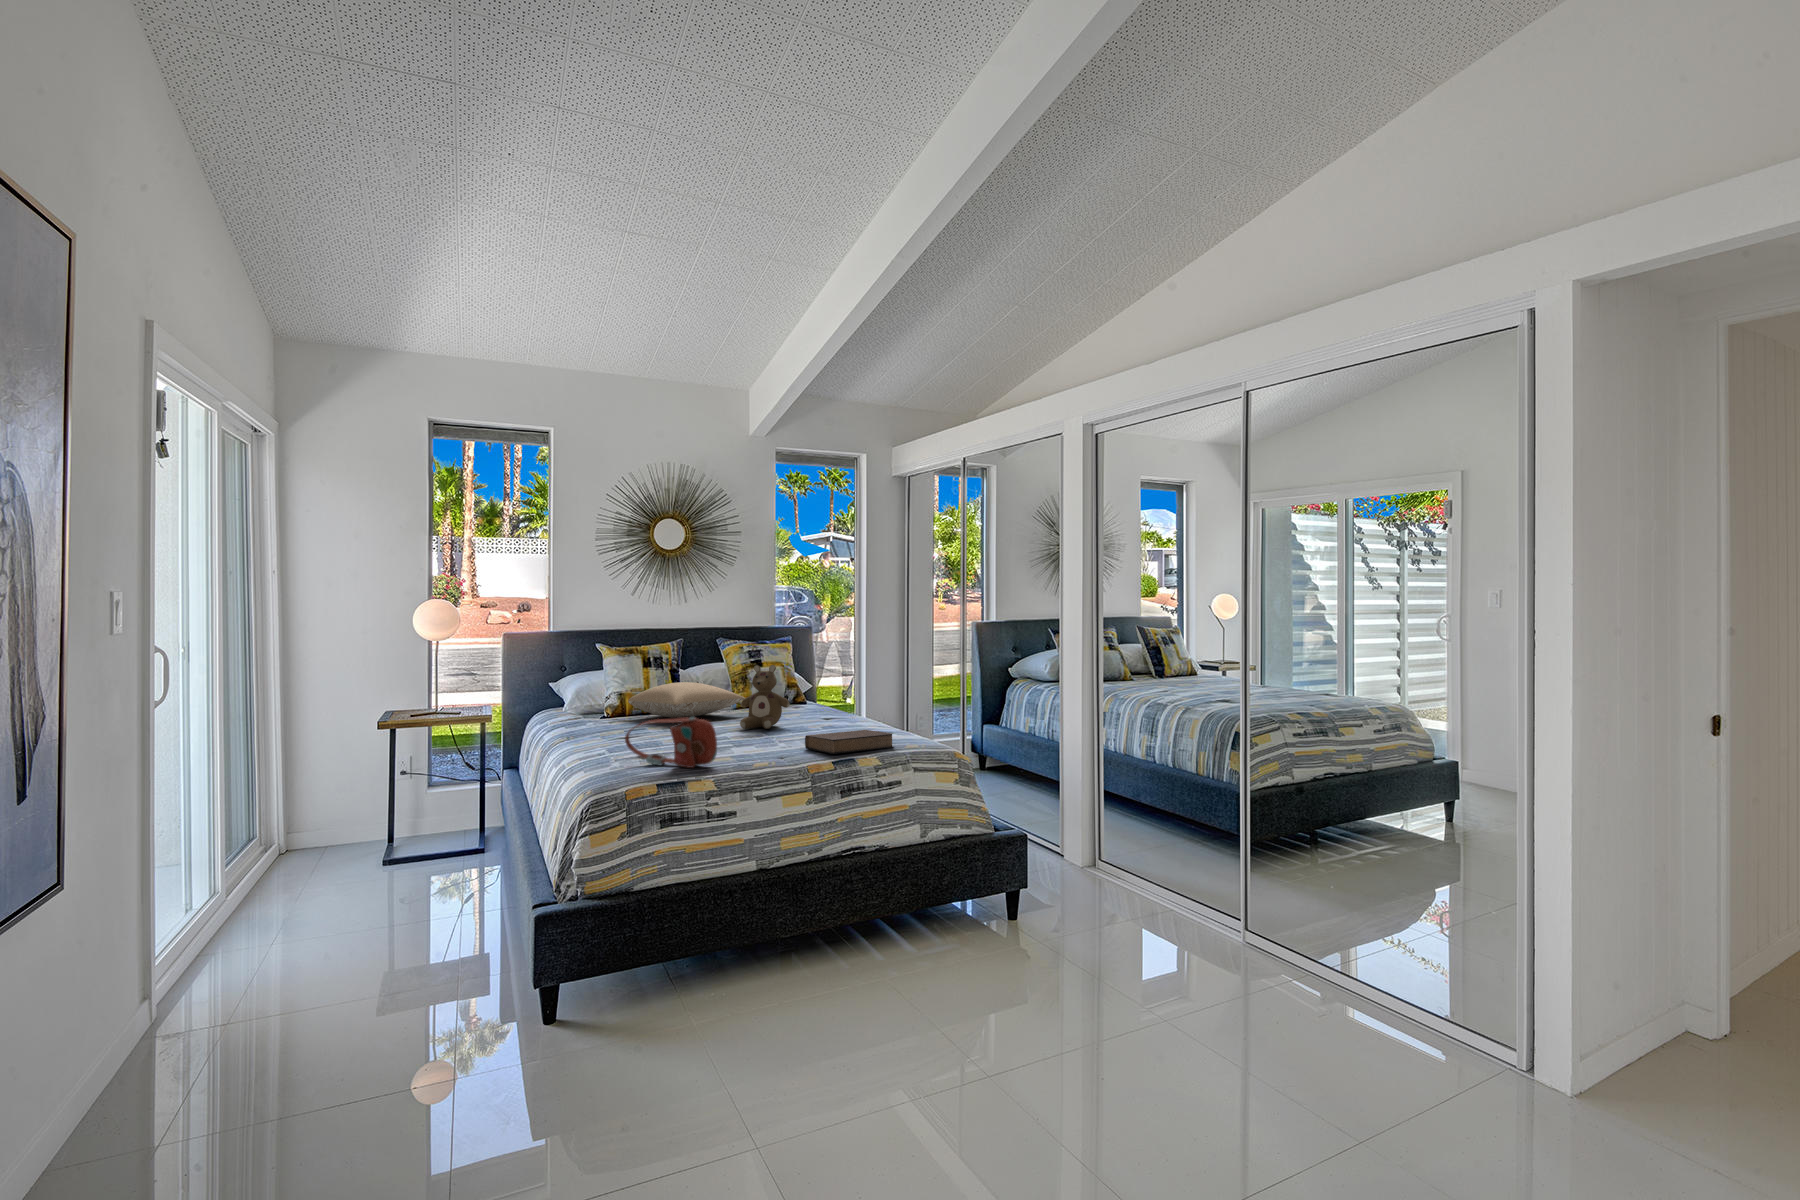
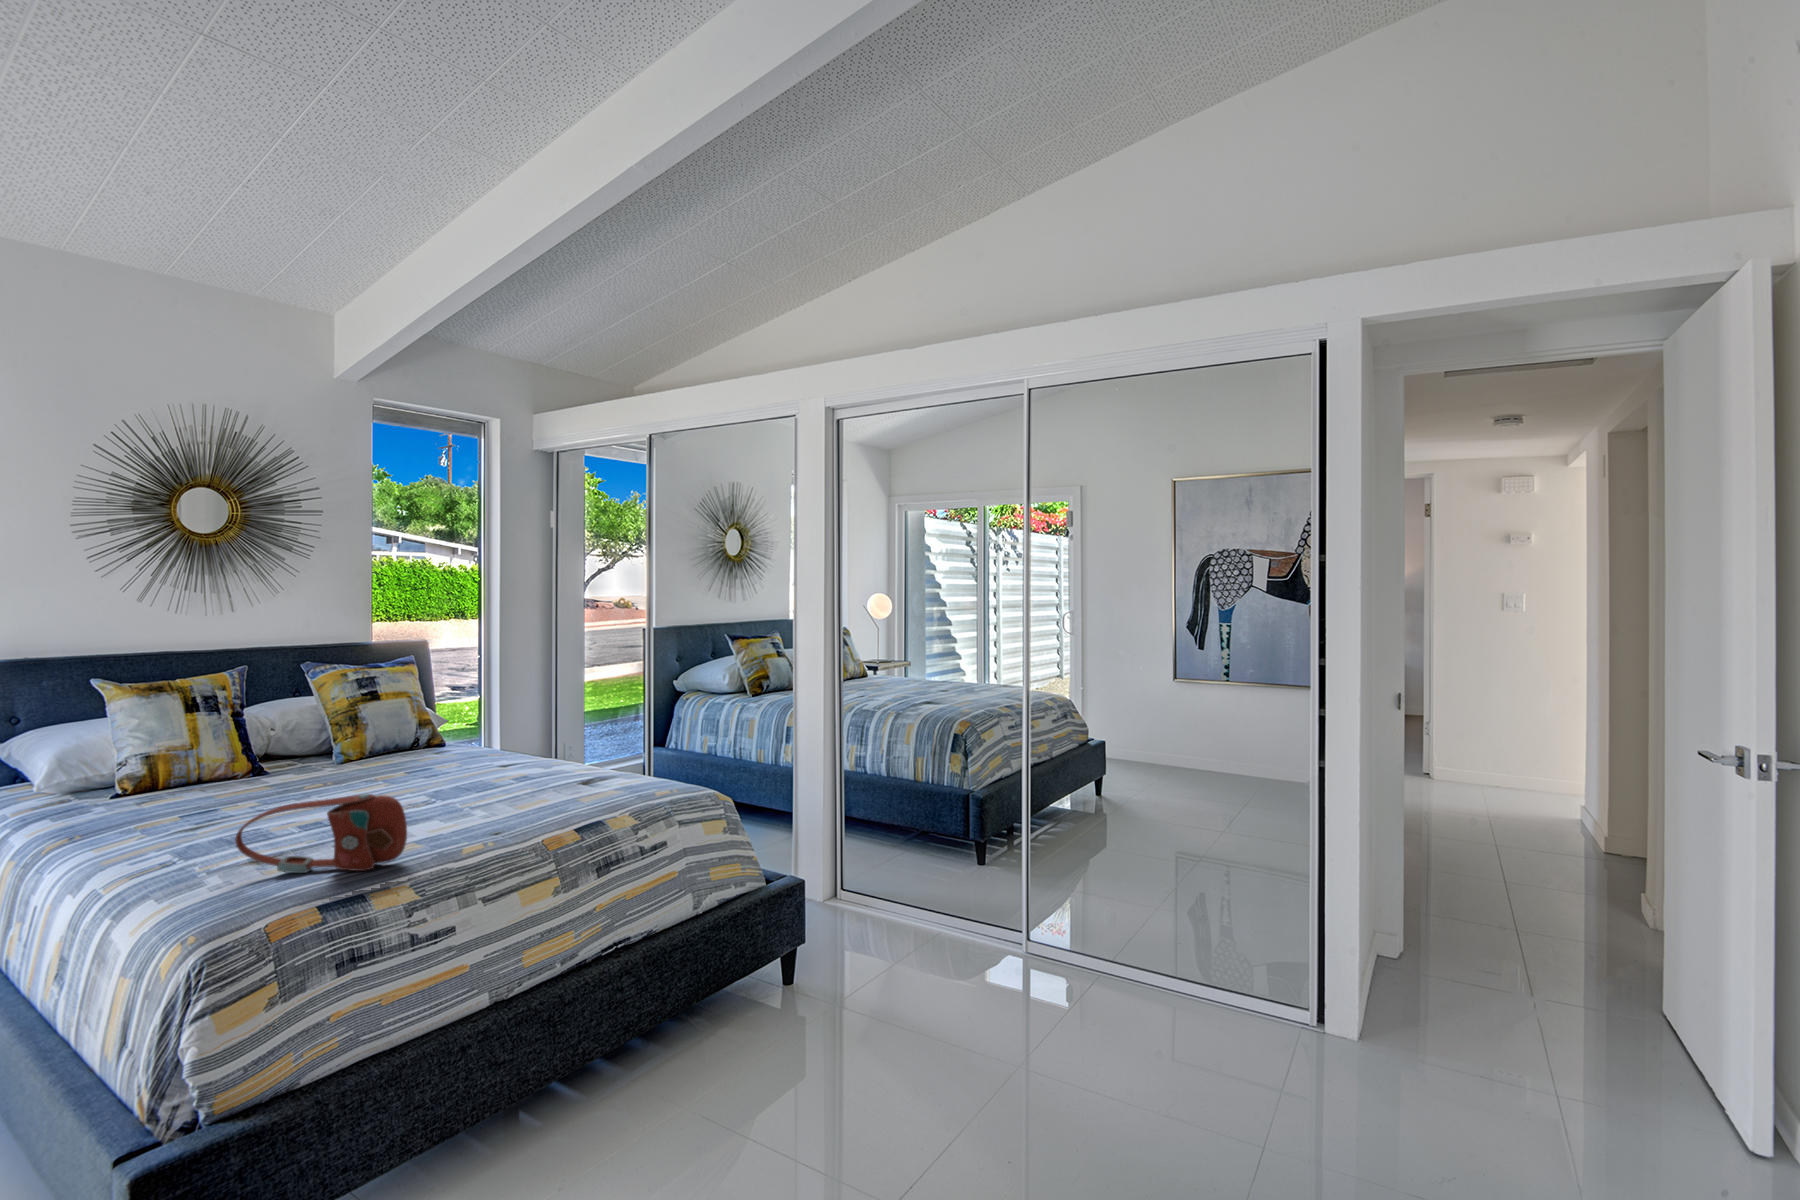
stuffed bear: present [740,665,790,729] -> none [381,699,459,792]
pillow: present [628,682,745,718] -> none [168,731,371,784]
book: present [805,730,893,754] -> none [519,778,643,819]

